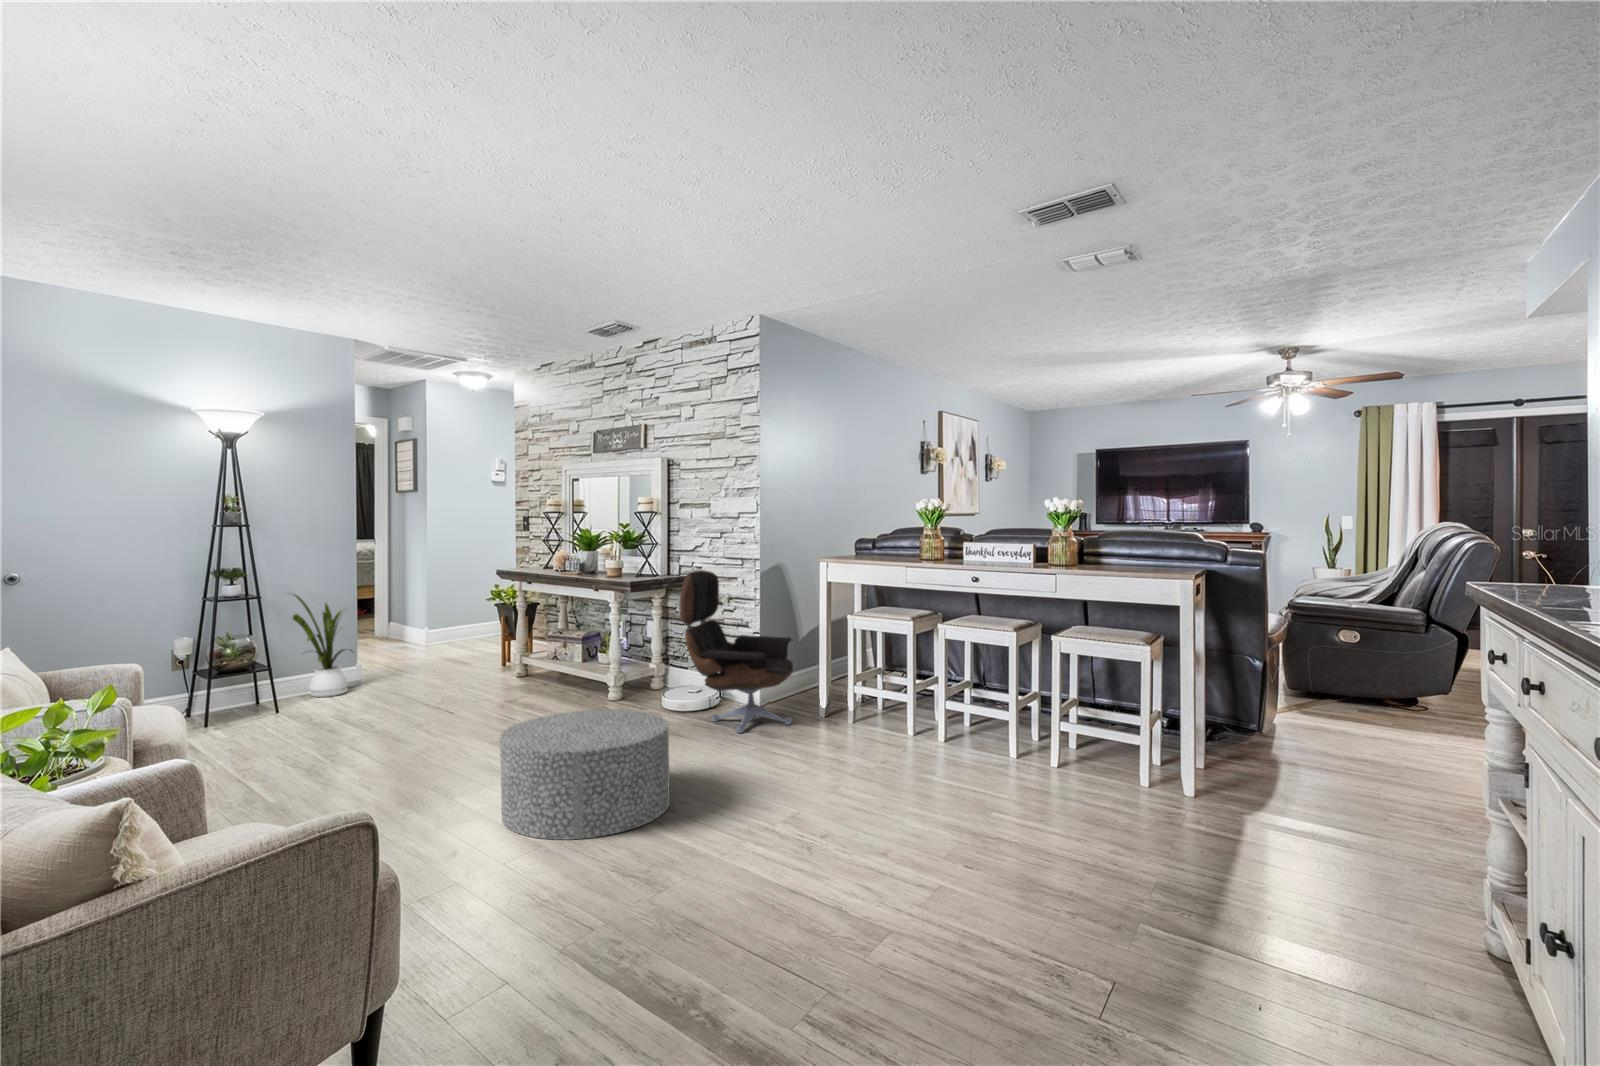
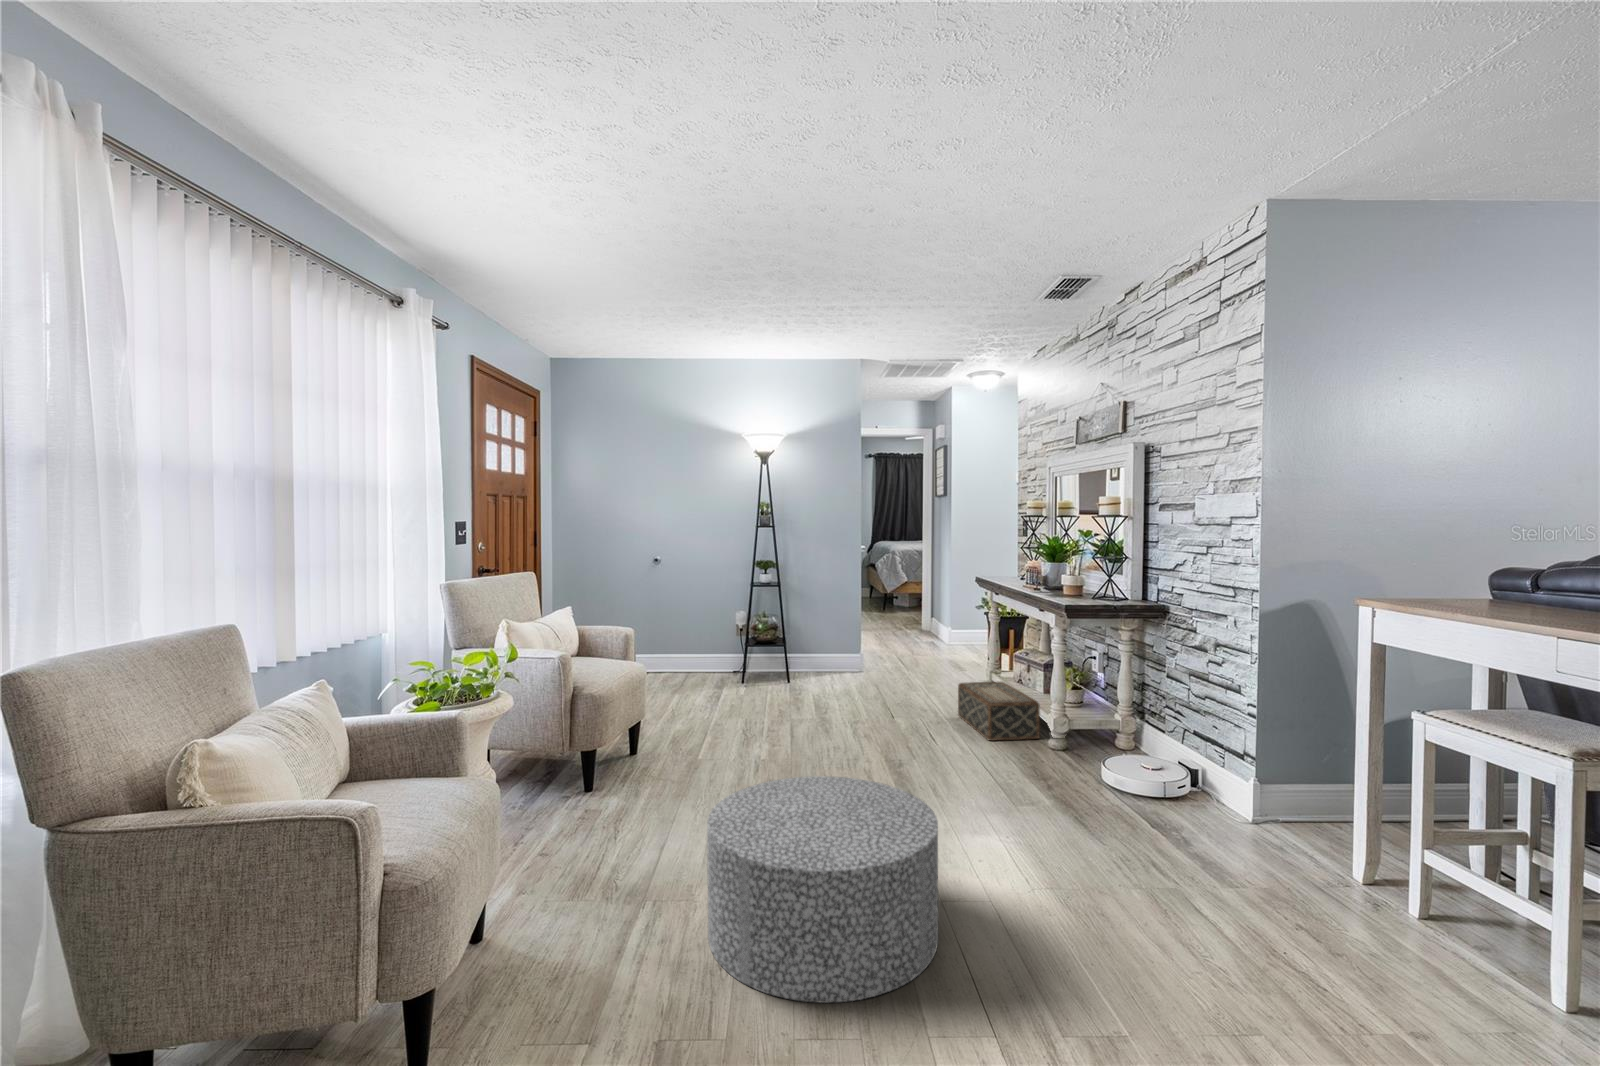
lounge chair: present [679,570,793,733] -> none [1086,600,1308,879]
house plant: present [293,594,353,697] -> none [783,586,845,684]
woven basket: none [511,657,595,703] -> present [958,682,1040,741]

